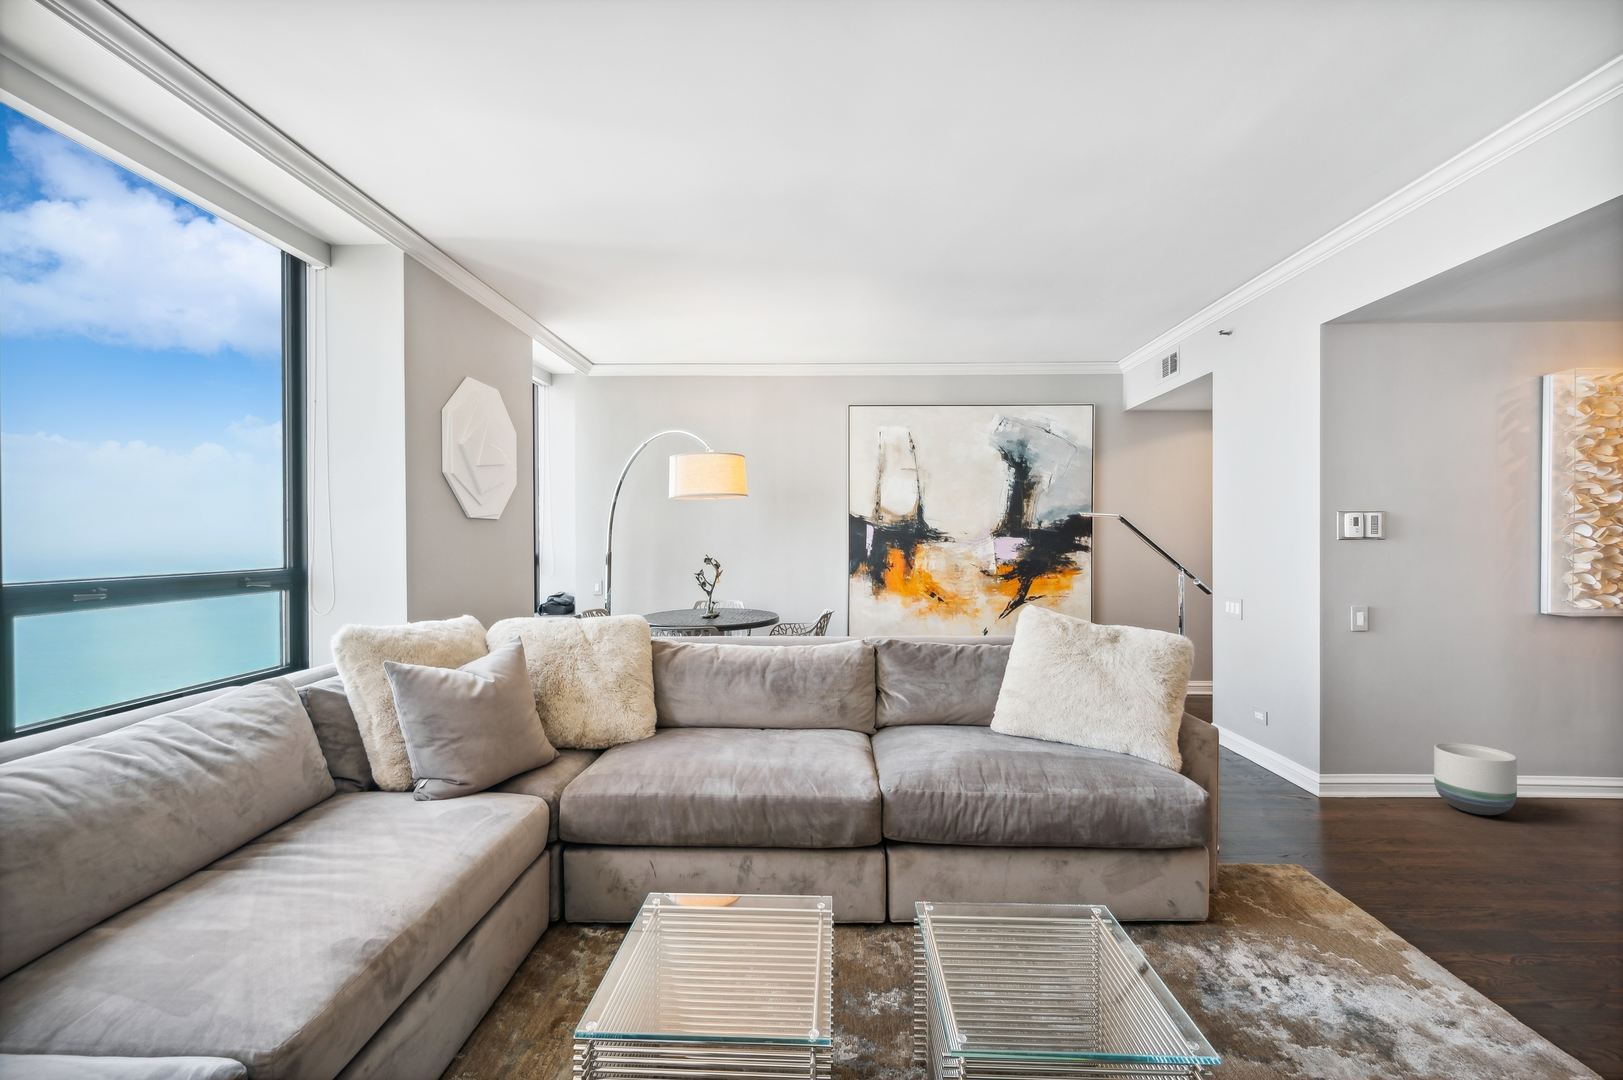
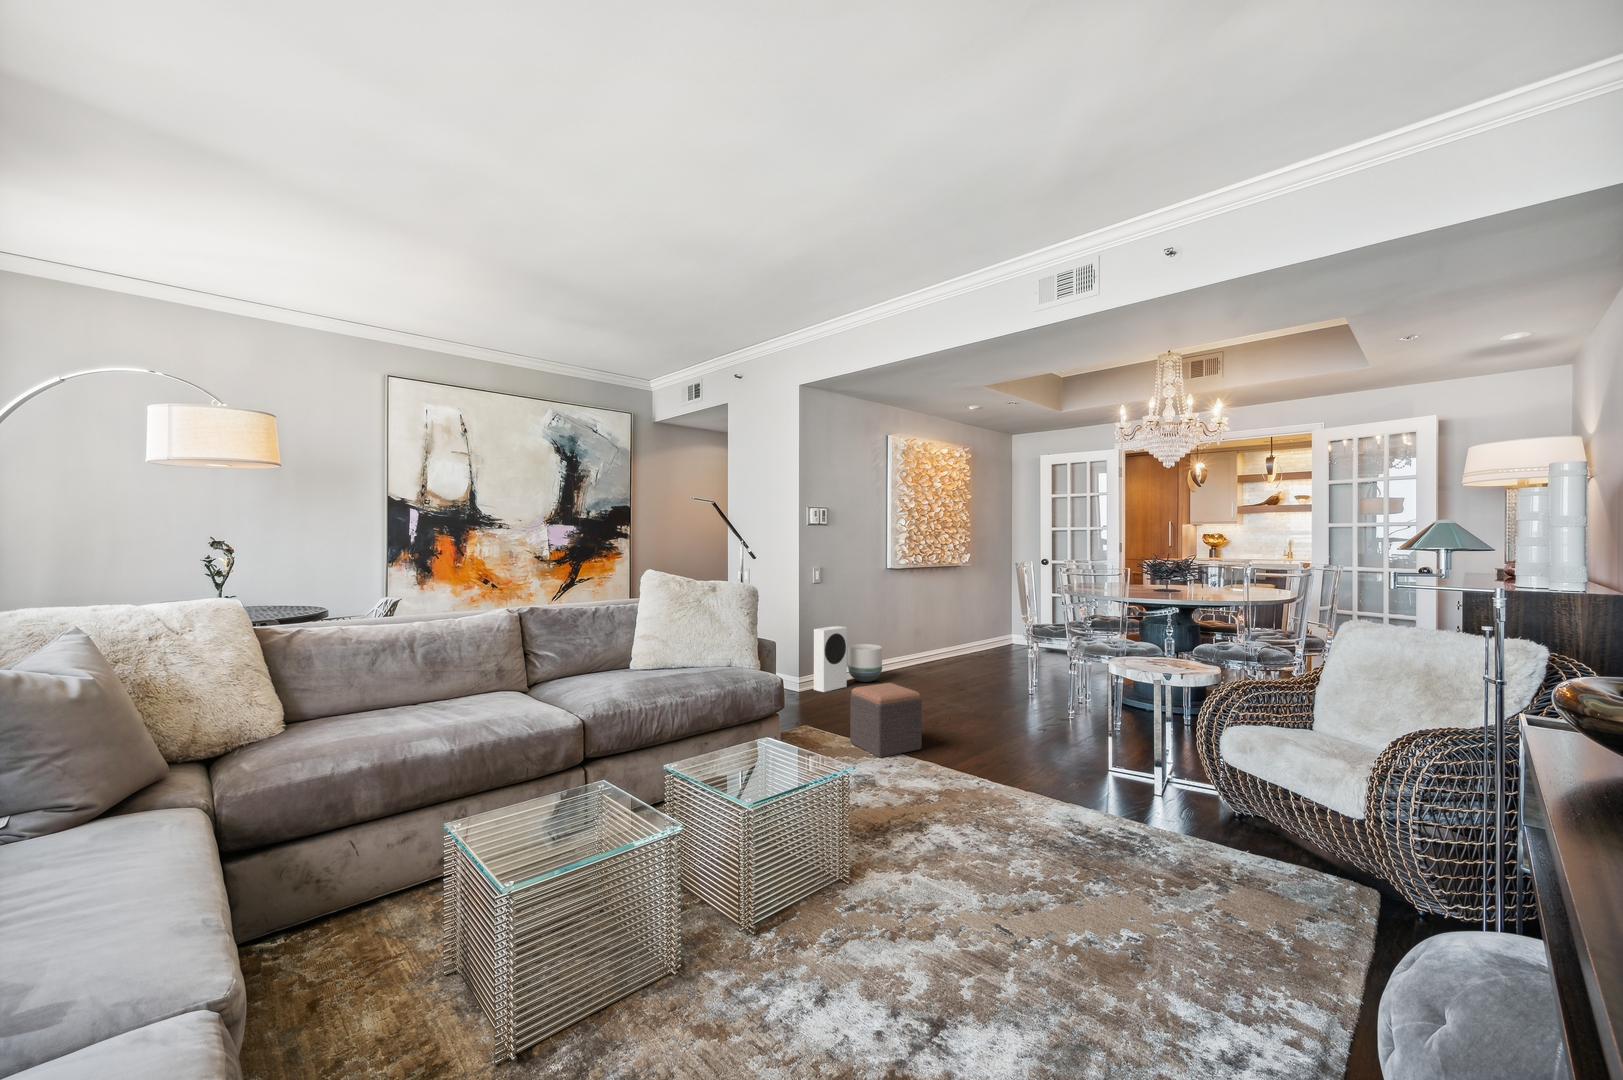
speaker: none [1350,707,1424,815] -> present [814,626,847,692]
footstool: none [1374,836,1553,1004] -> present [850,683,922,758]

